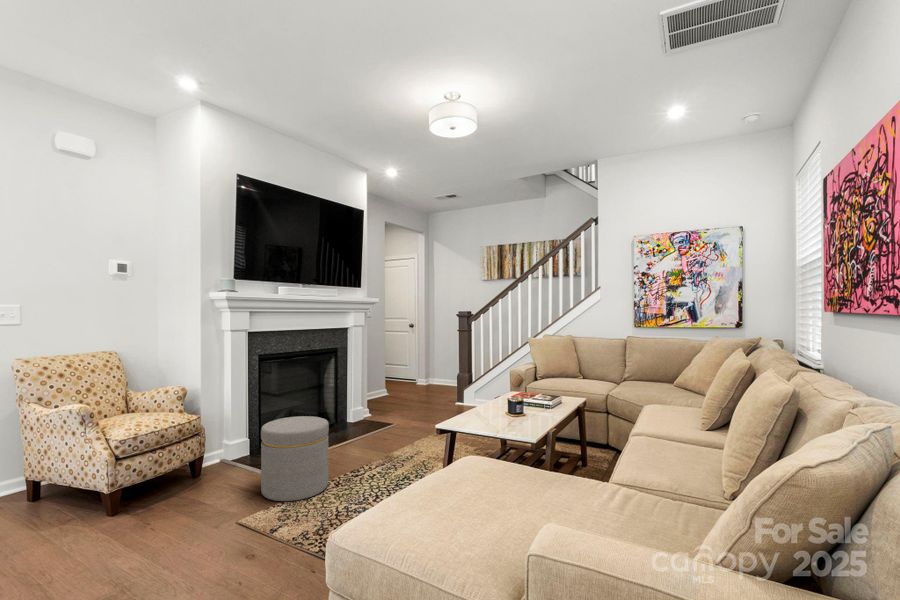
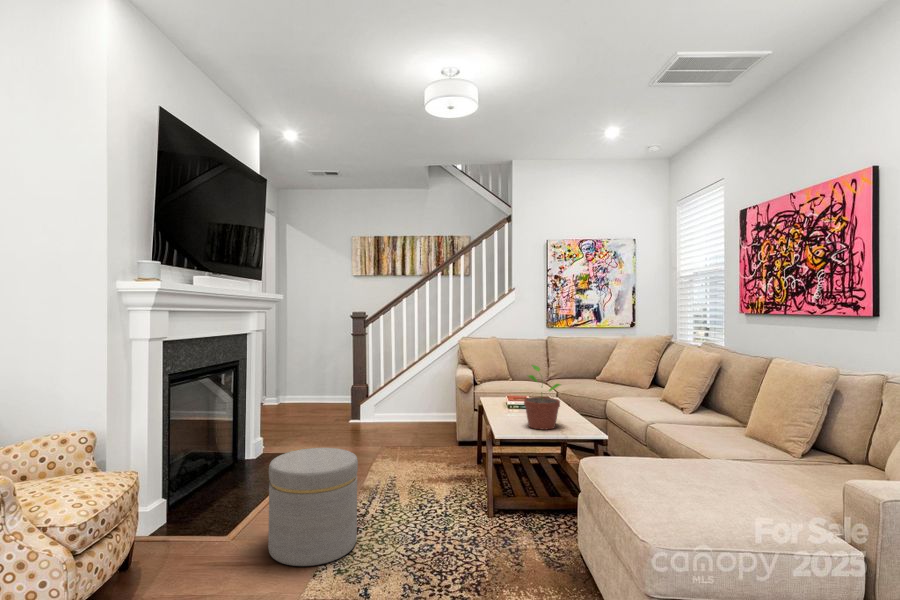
potted plant: none [487,363,522,426] -> present [524,365,561,430]

